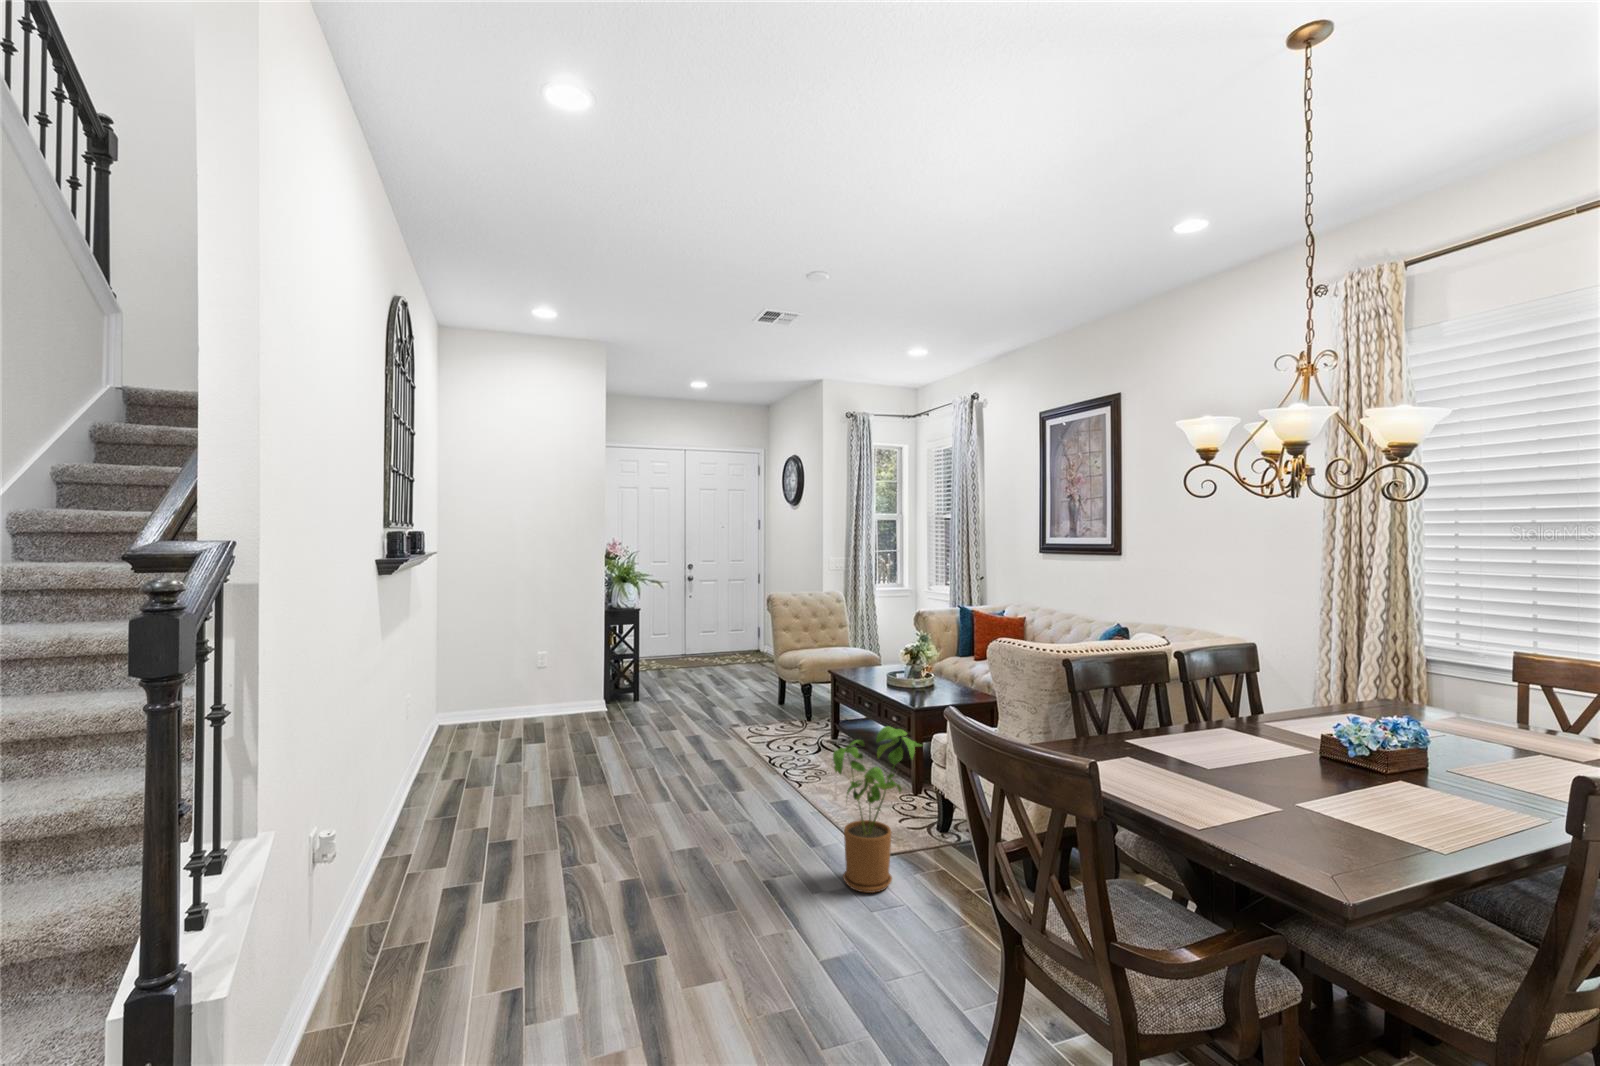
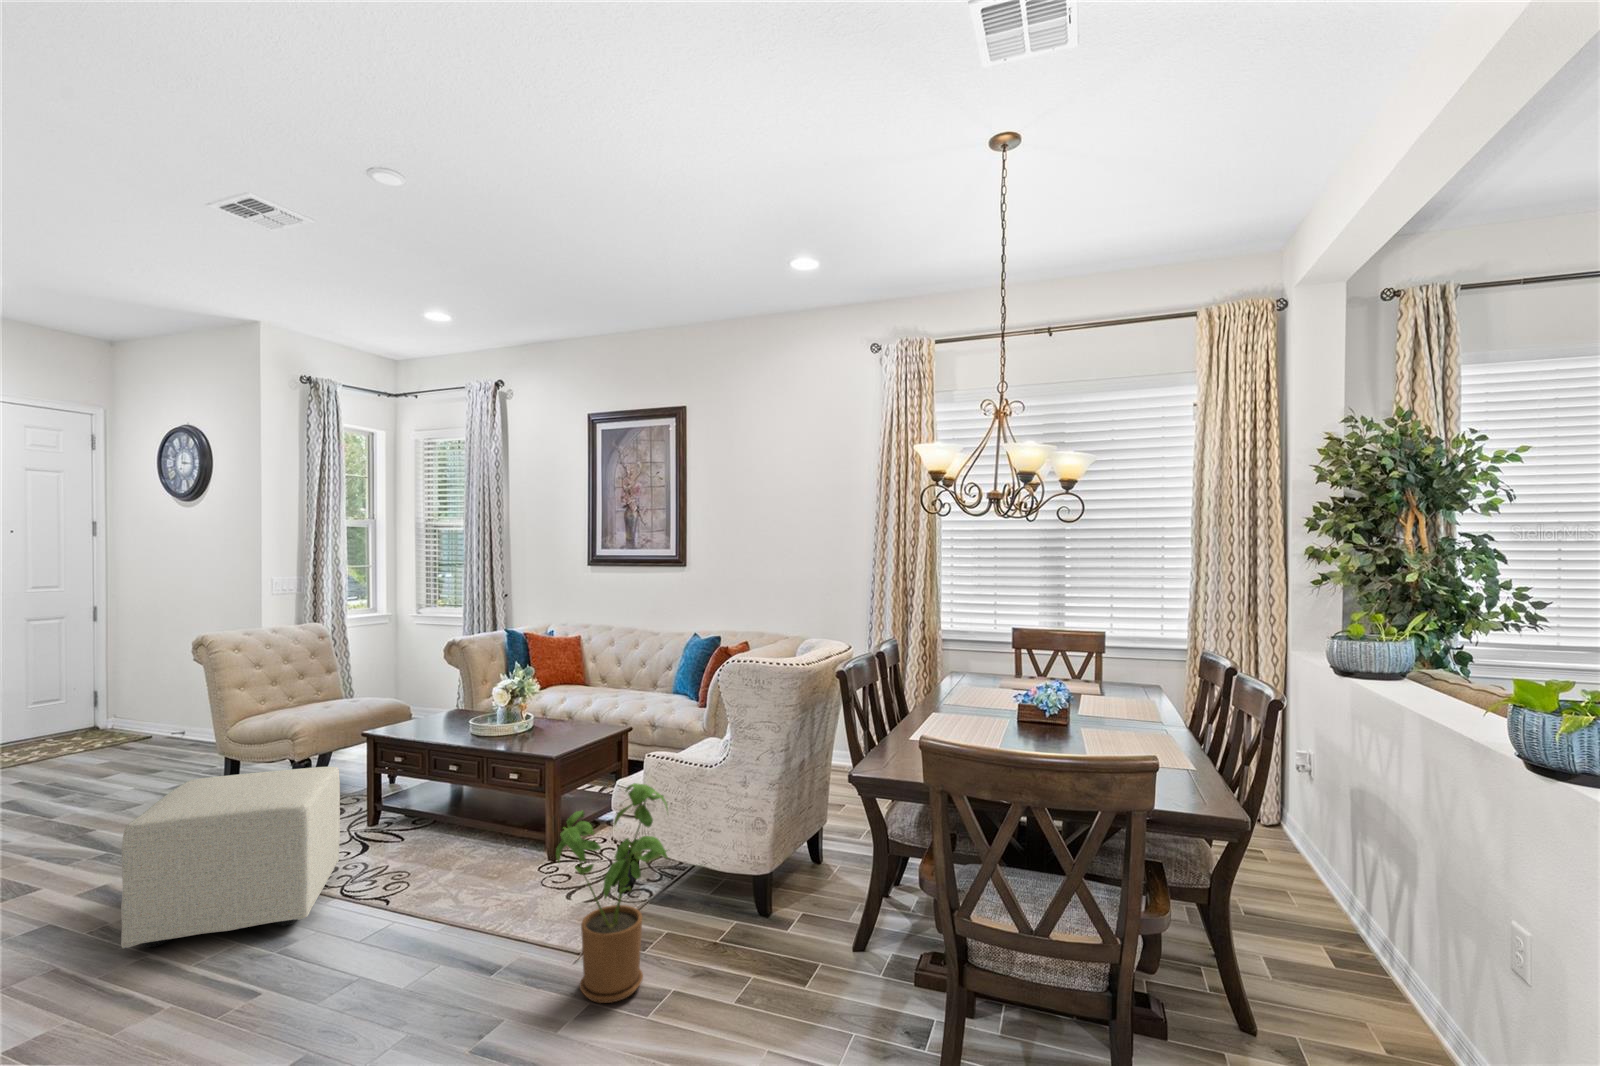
ottoman: none [675,678,795,778] -> present [121,767,340,949]

